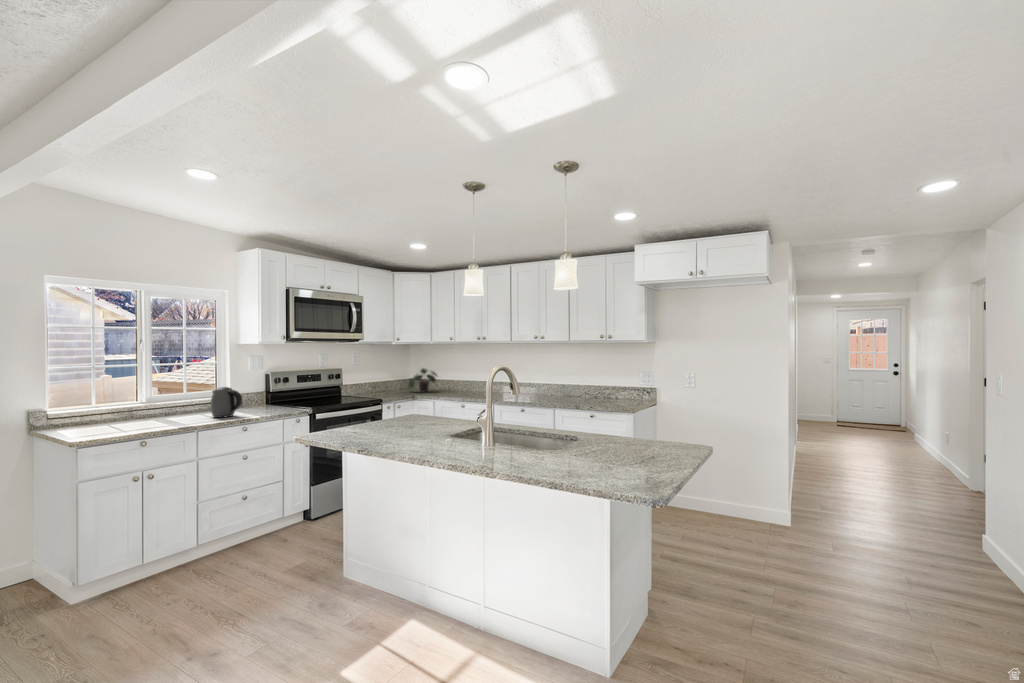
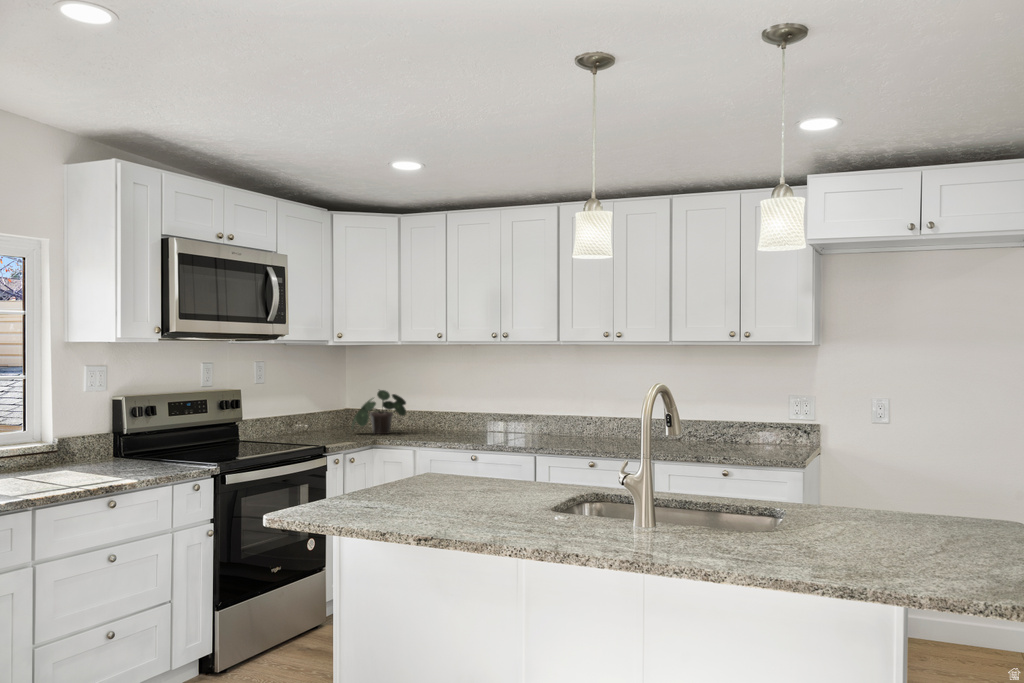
kettle: present [211,387,242,418] -> none [38,423,102,484]

